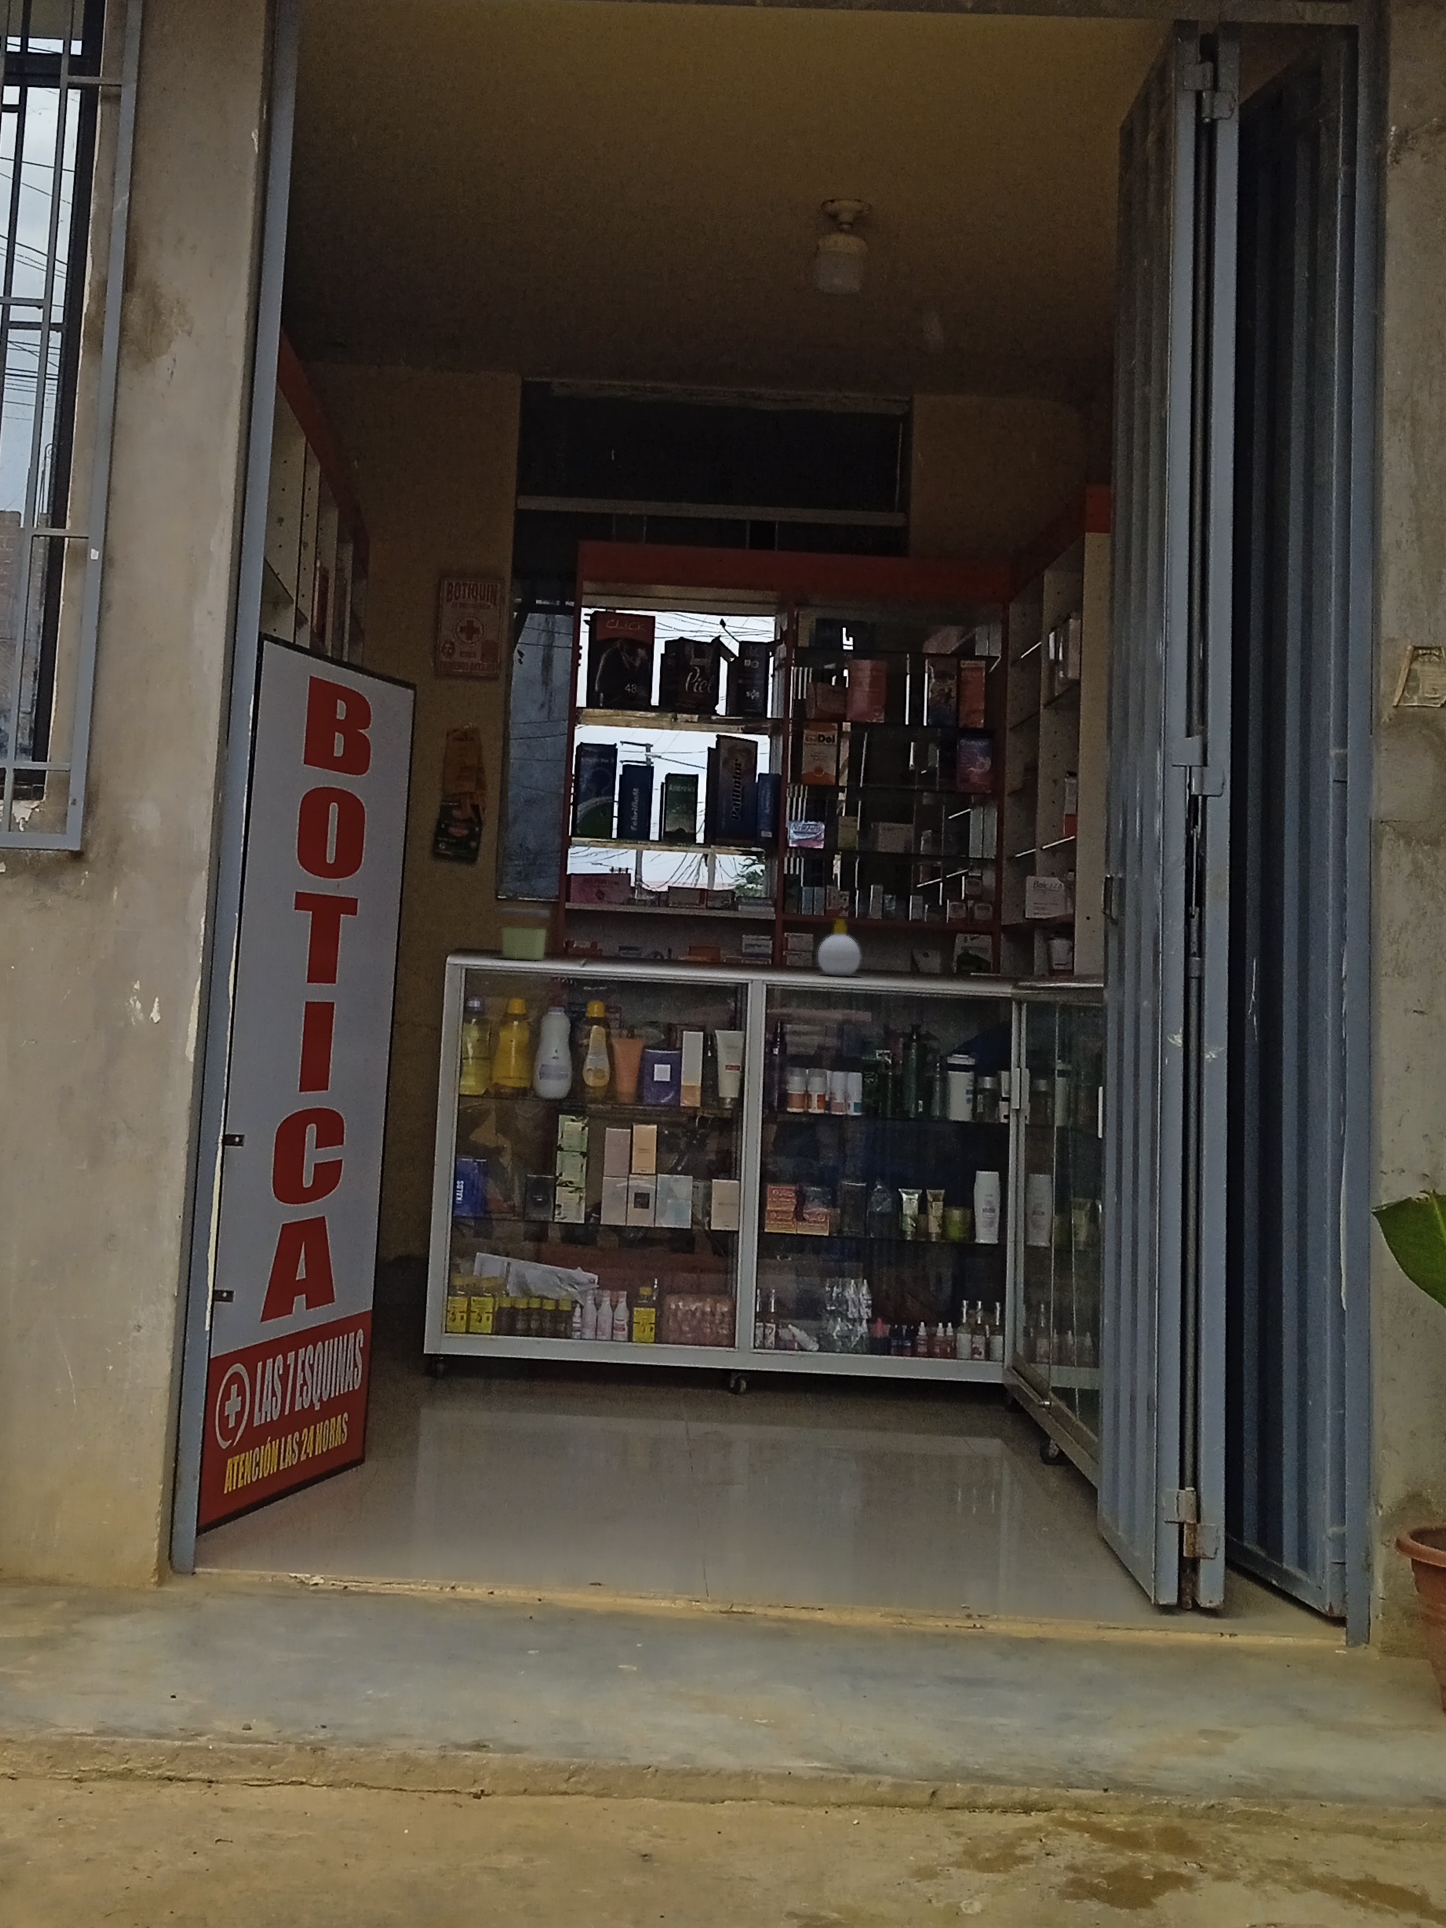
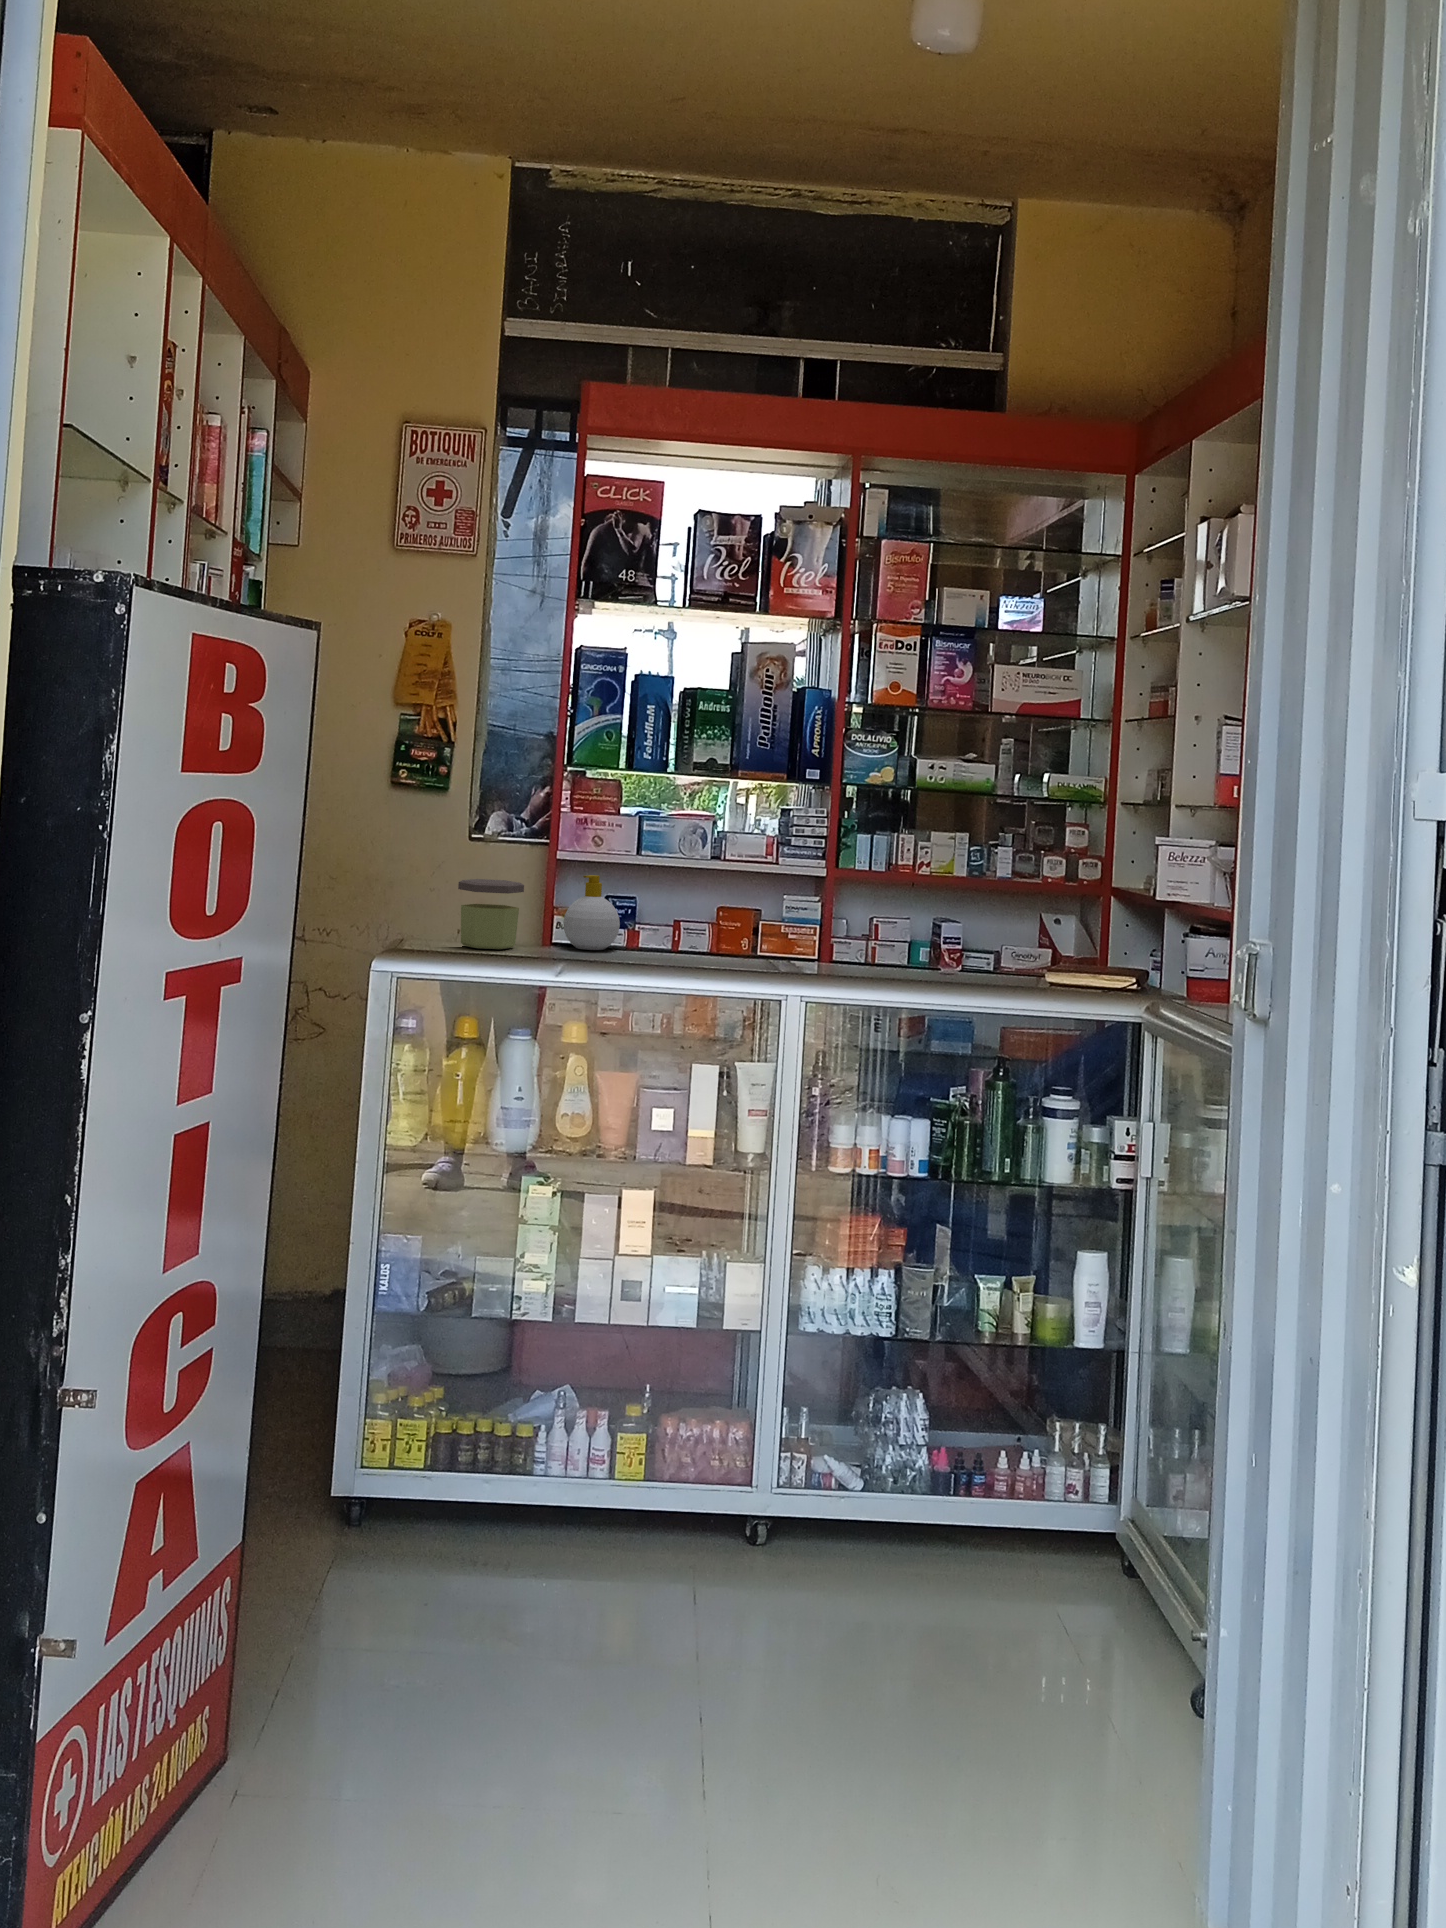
soap bottle: present [818,919,861,976] -> present [563,875,620,950]

